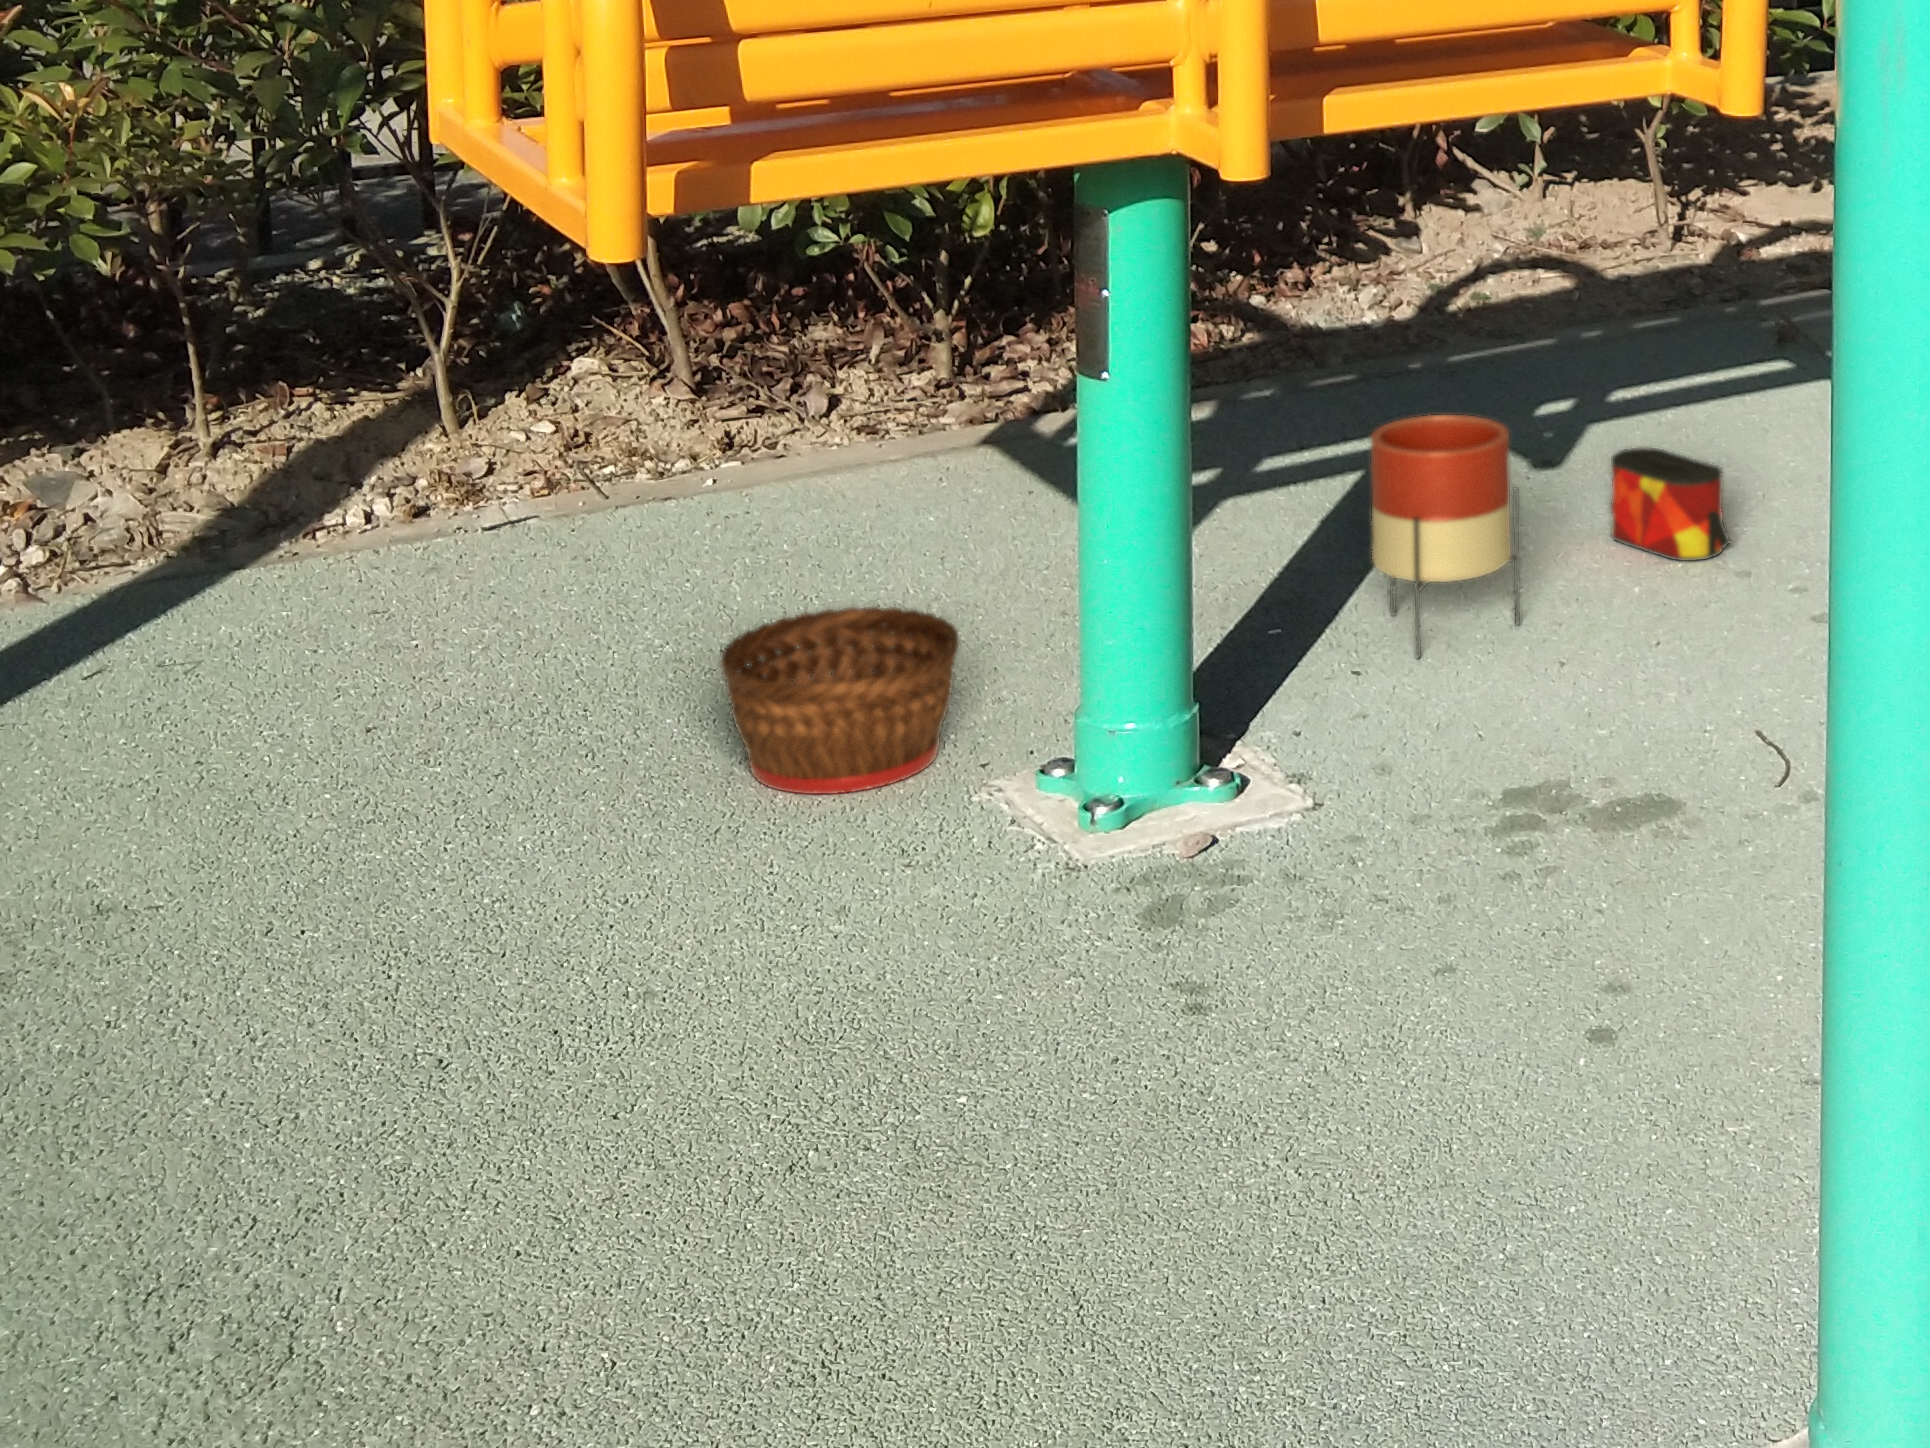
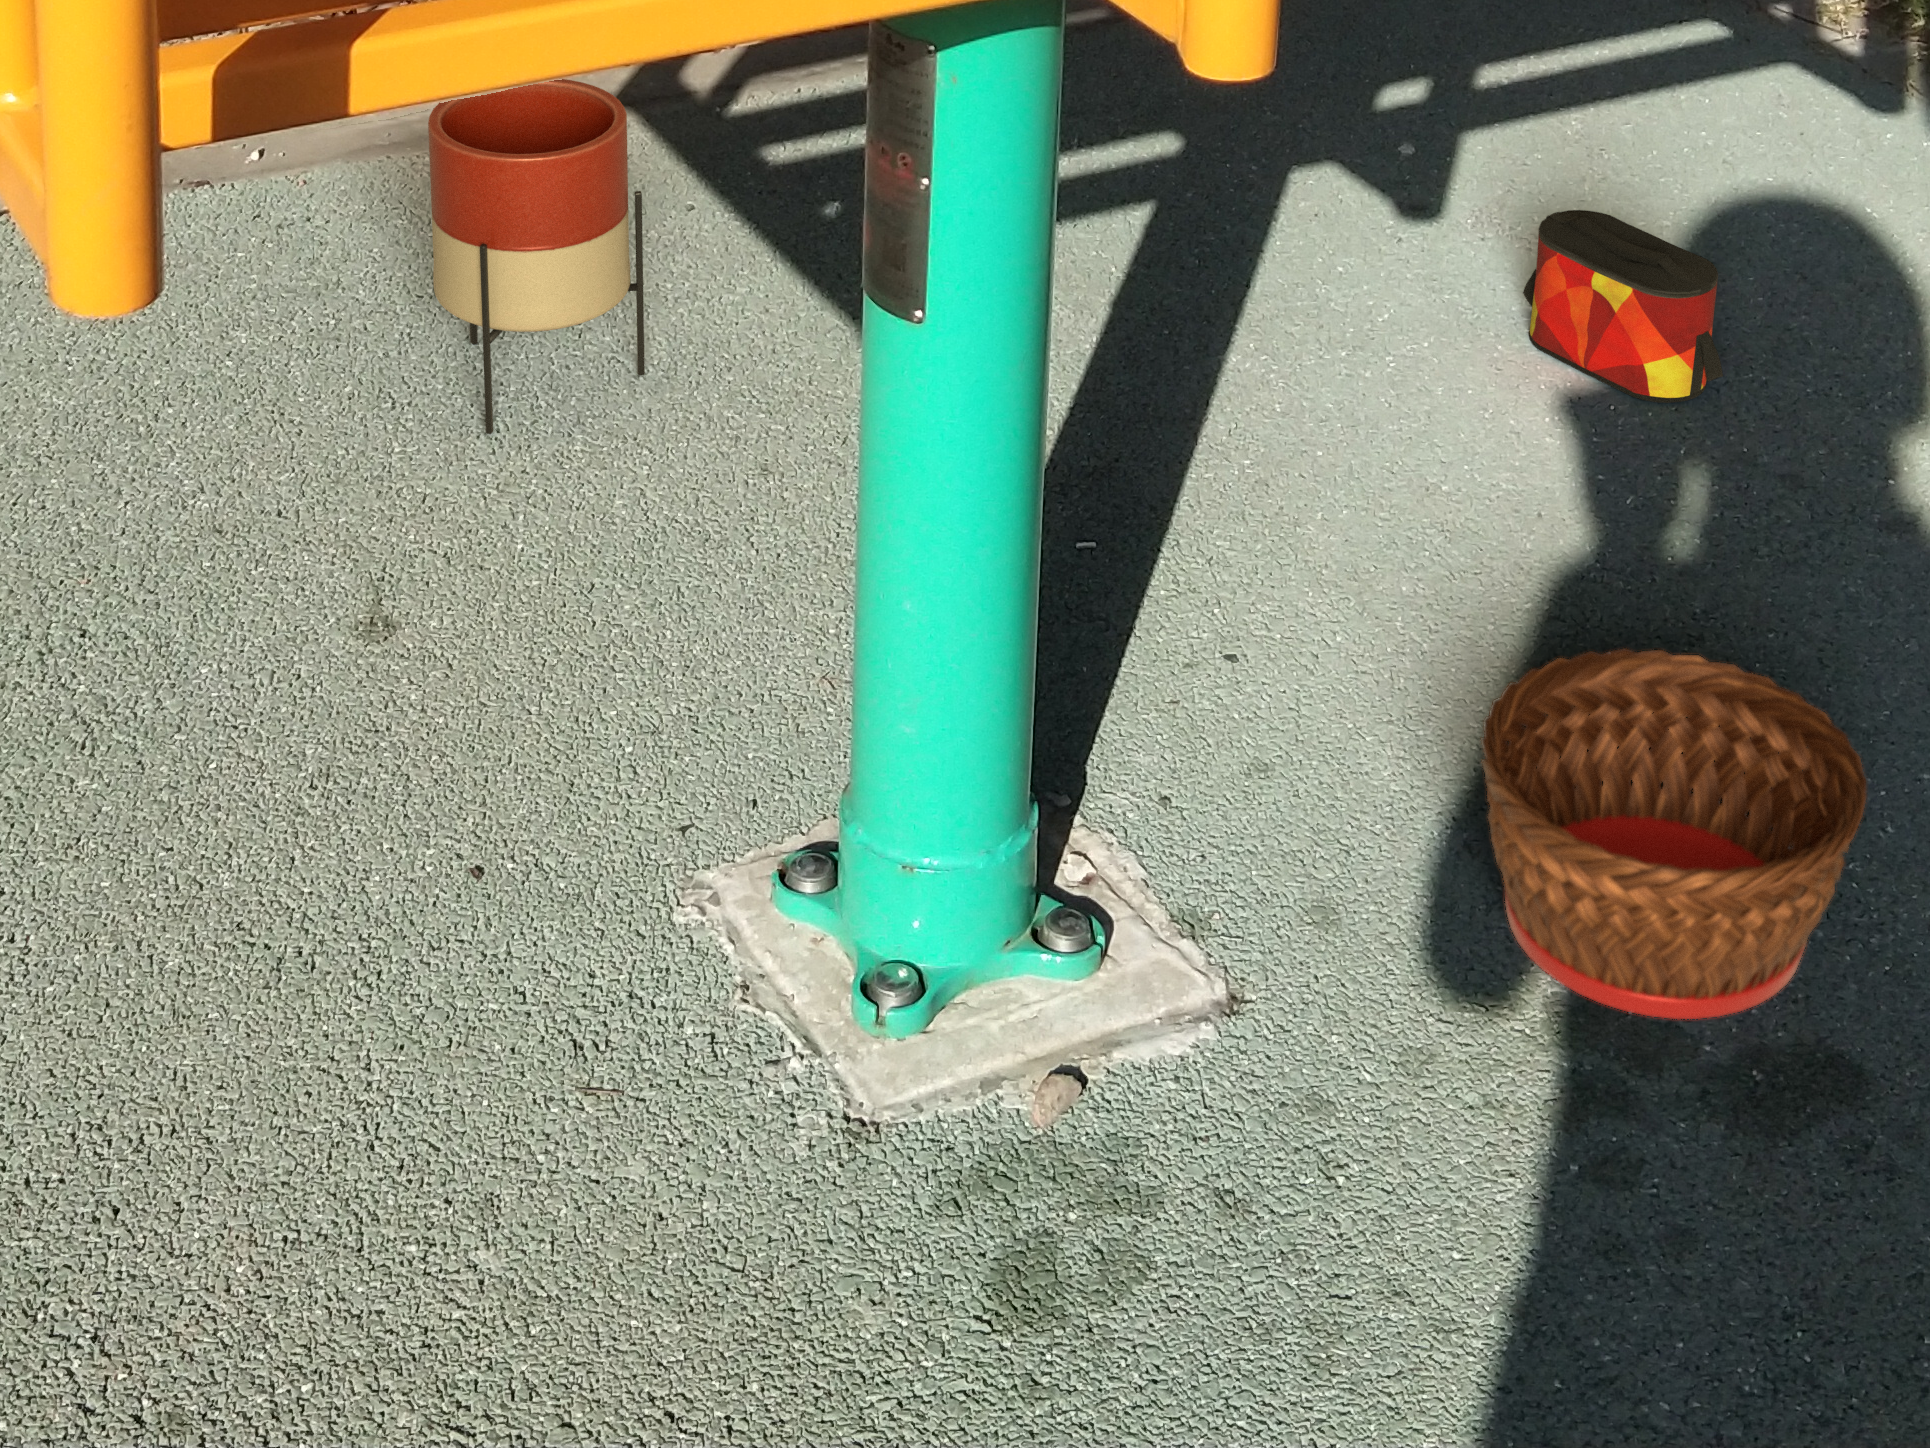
planter: present [1371,415,1520,658] -> present [428,79,645,434]
basket: present [720,606,959,794] -> present [1481,649,1866,1019]

